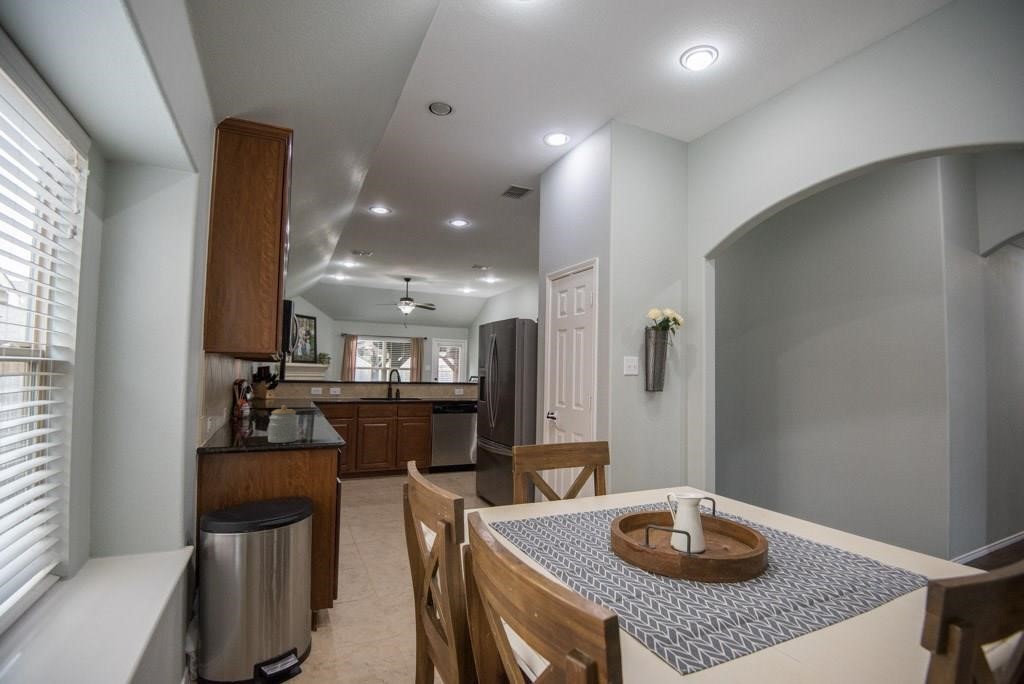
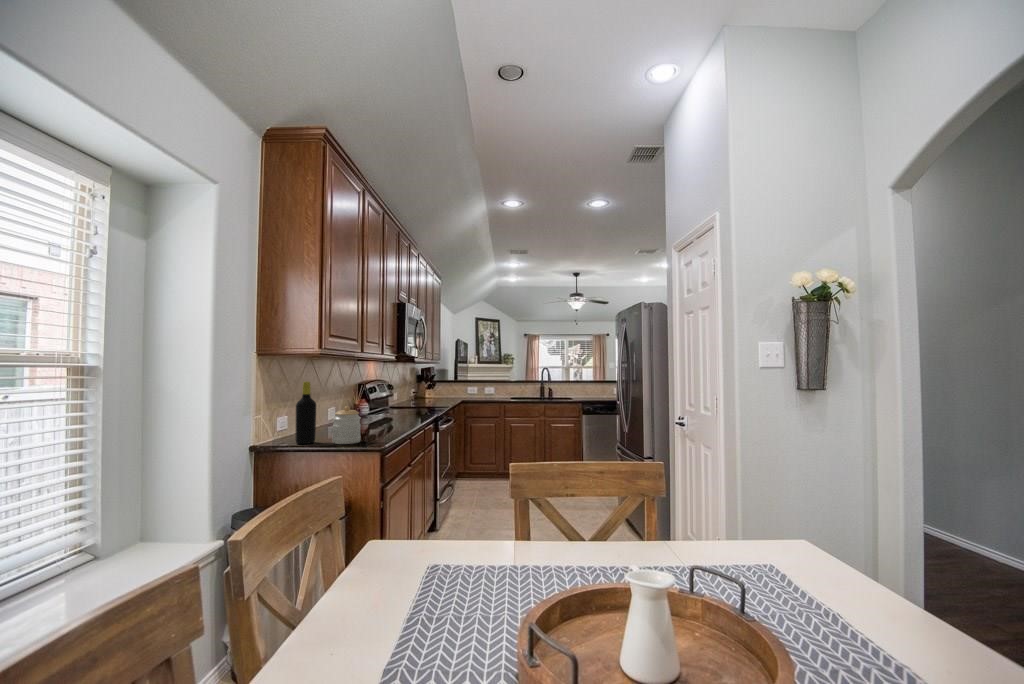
bottle: none [224,381,247,445] -> present [296,381,316,444]

